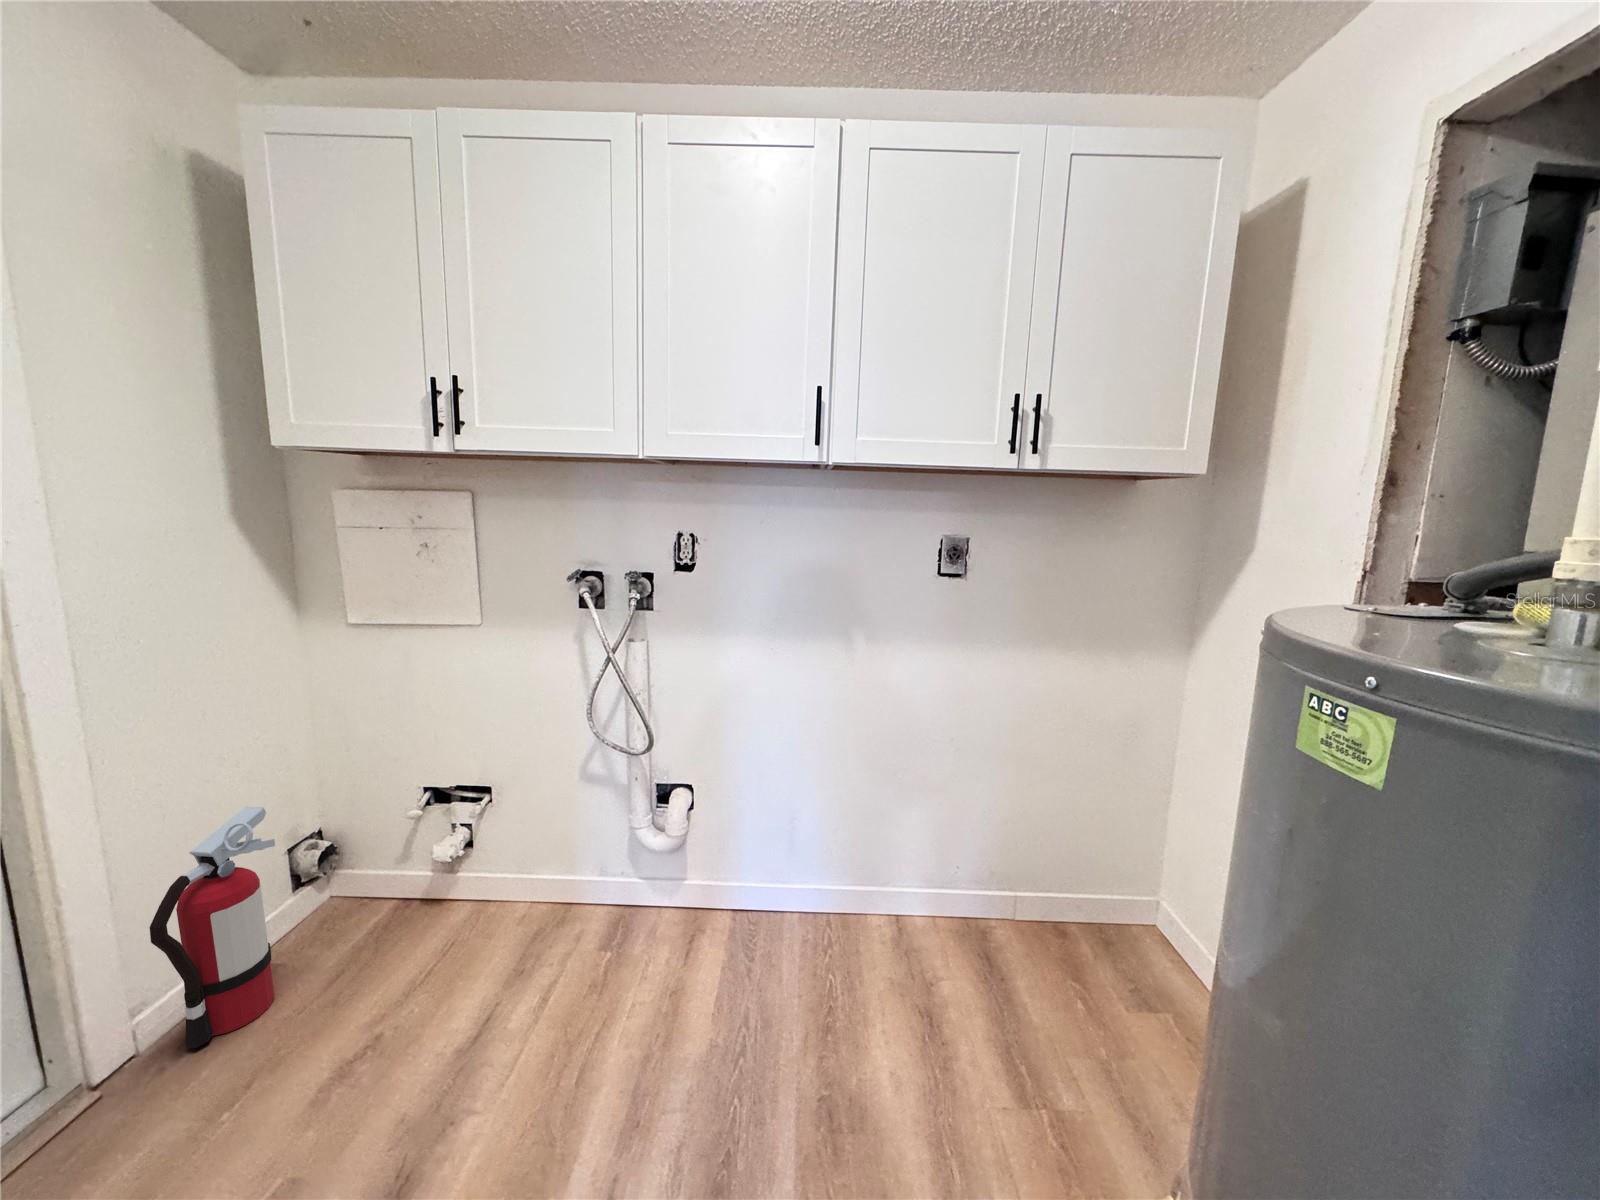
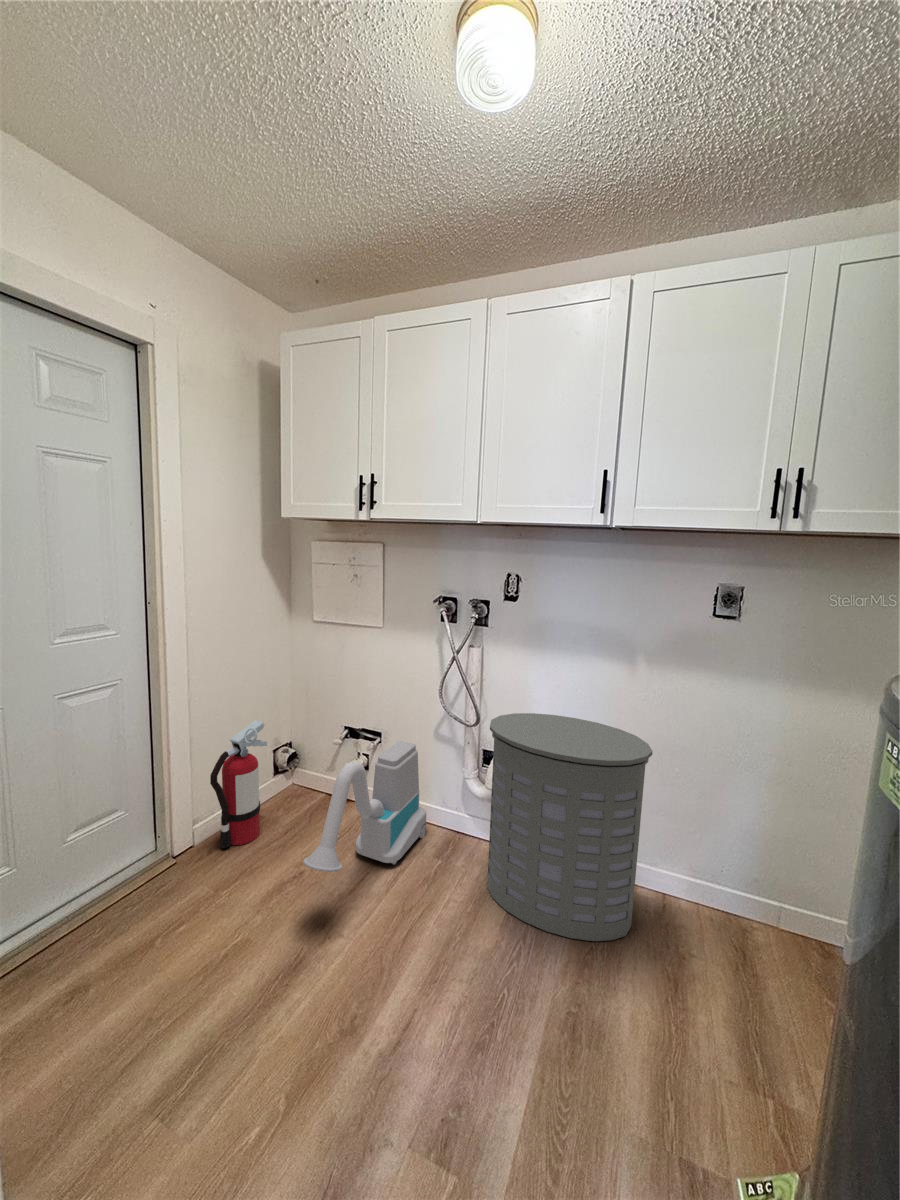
laundry hamper: none [675,720,887,1007] -> present [487,713,653,941]
vacuum cleaner: none [379,792,579,1040] -> present [303,741,426,872]

